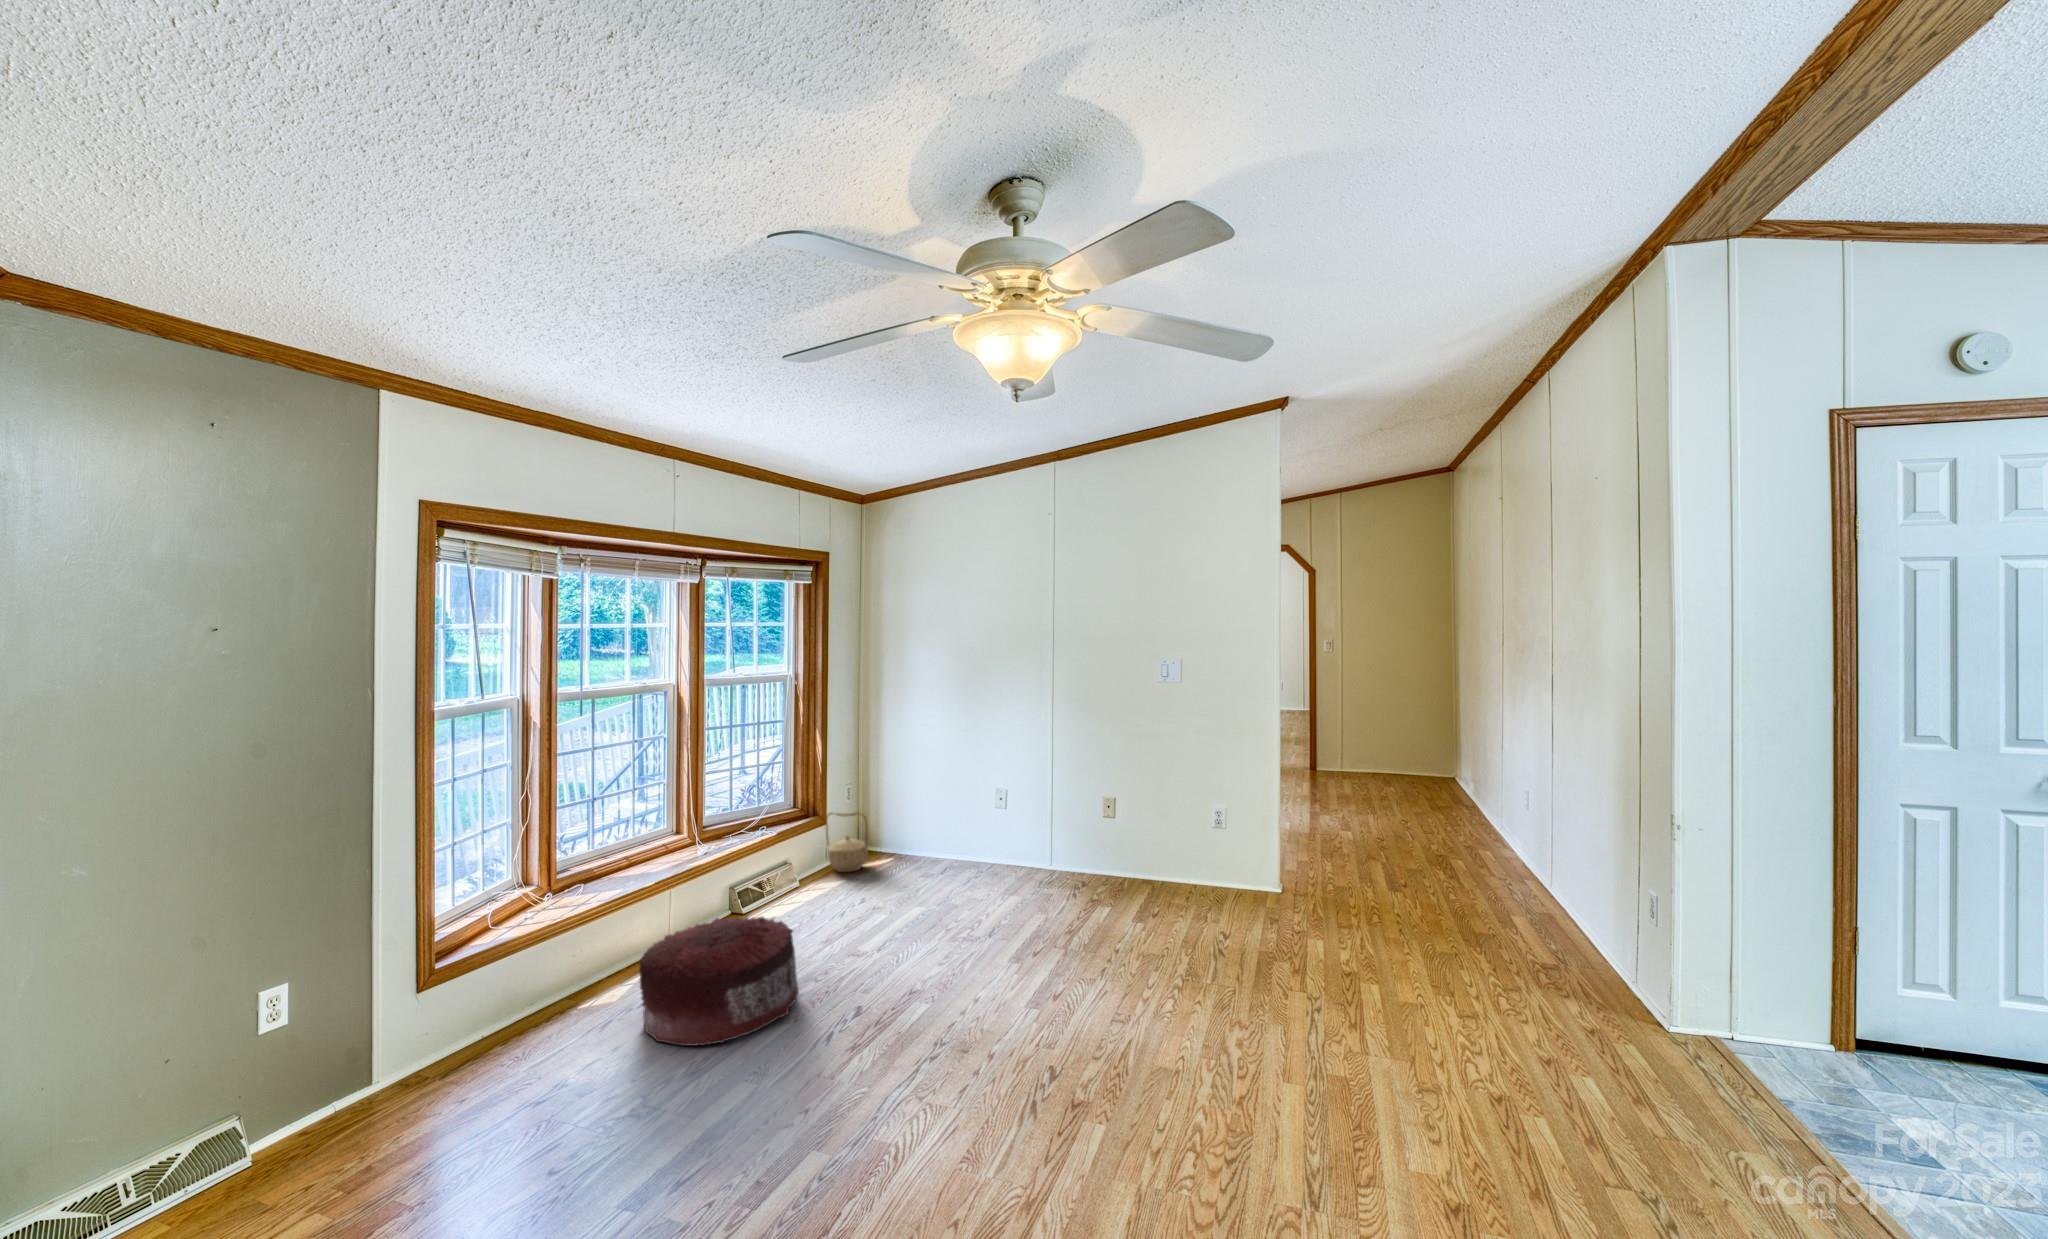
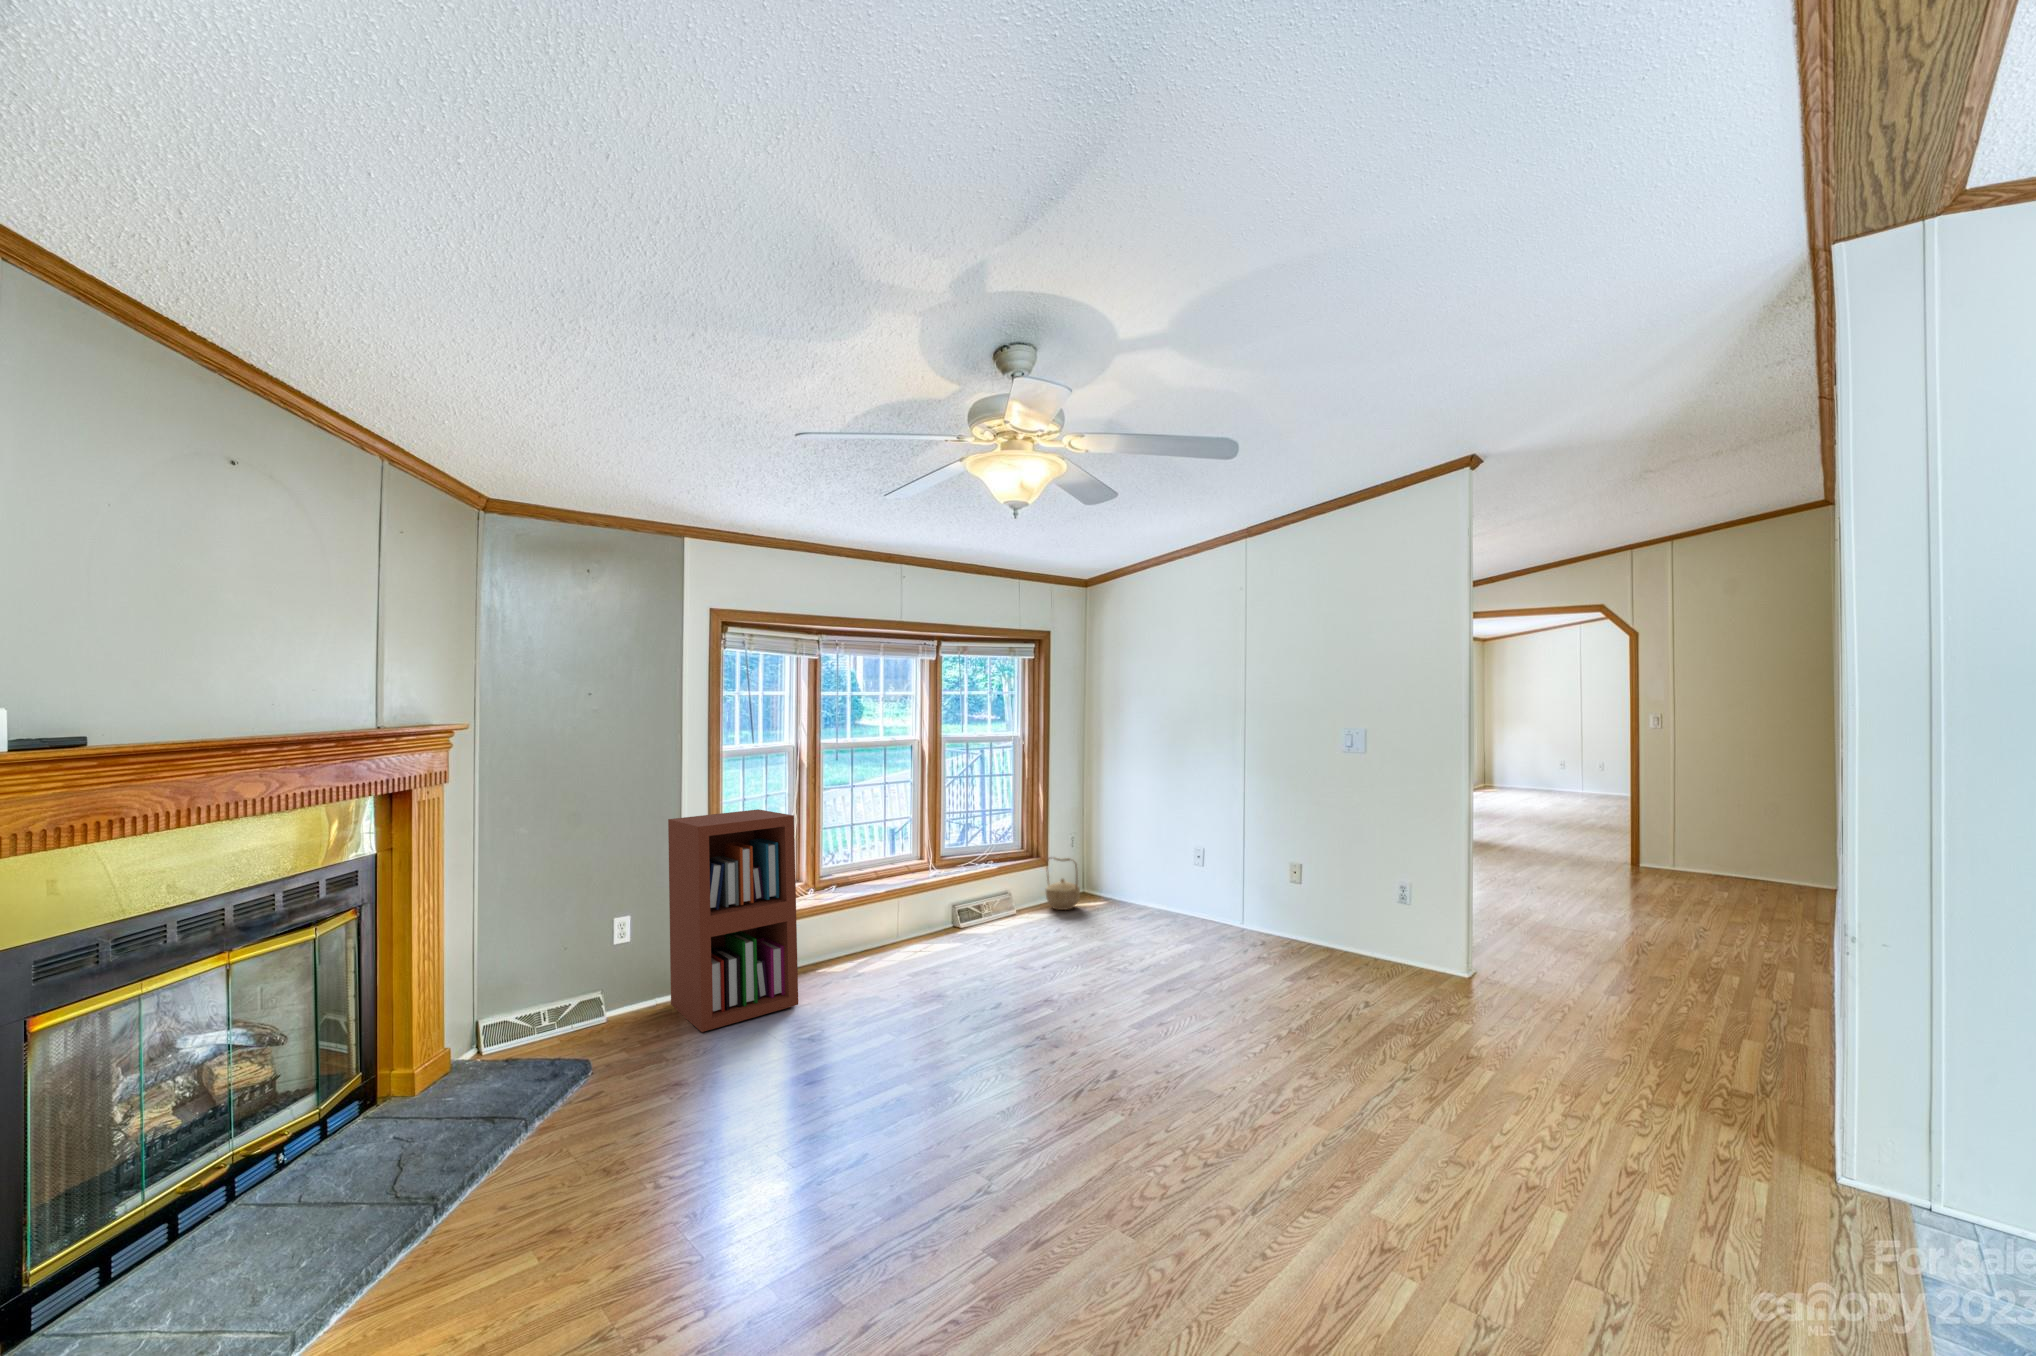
bookshelf: none [346,794,584,1136] -> present [668,809,798,1032]
pouf: present [639,916,799,1046] -> none [841,922,960,1013]

